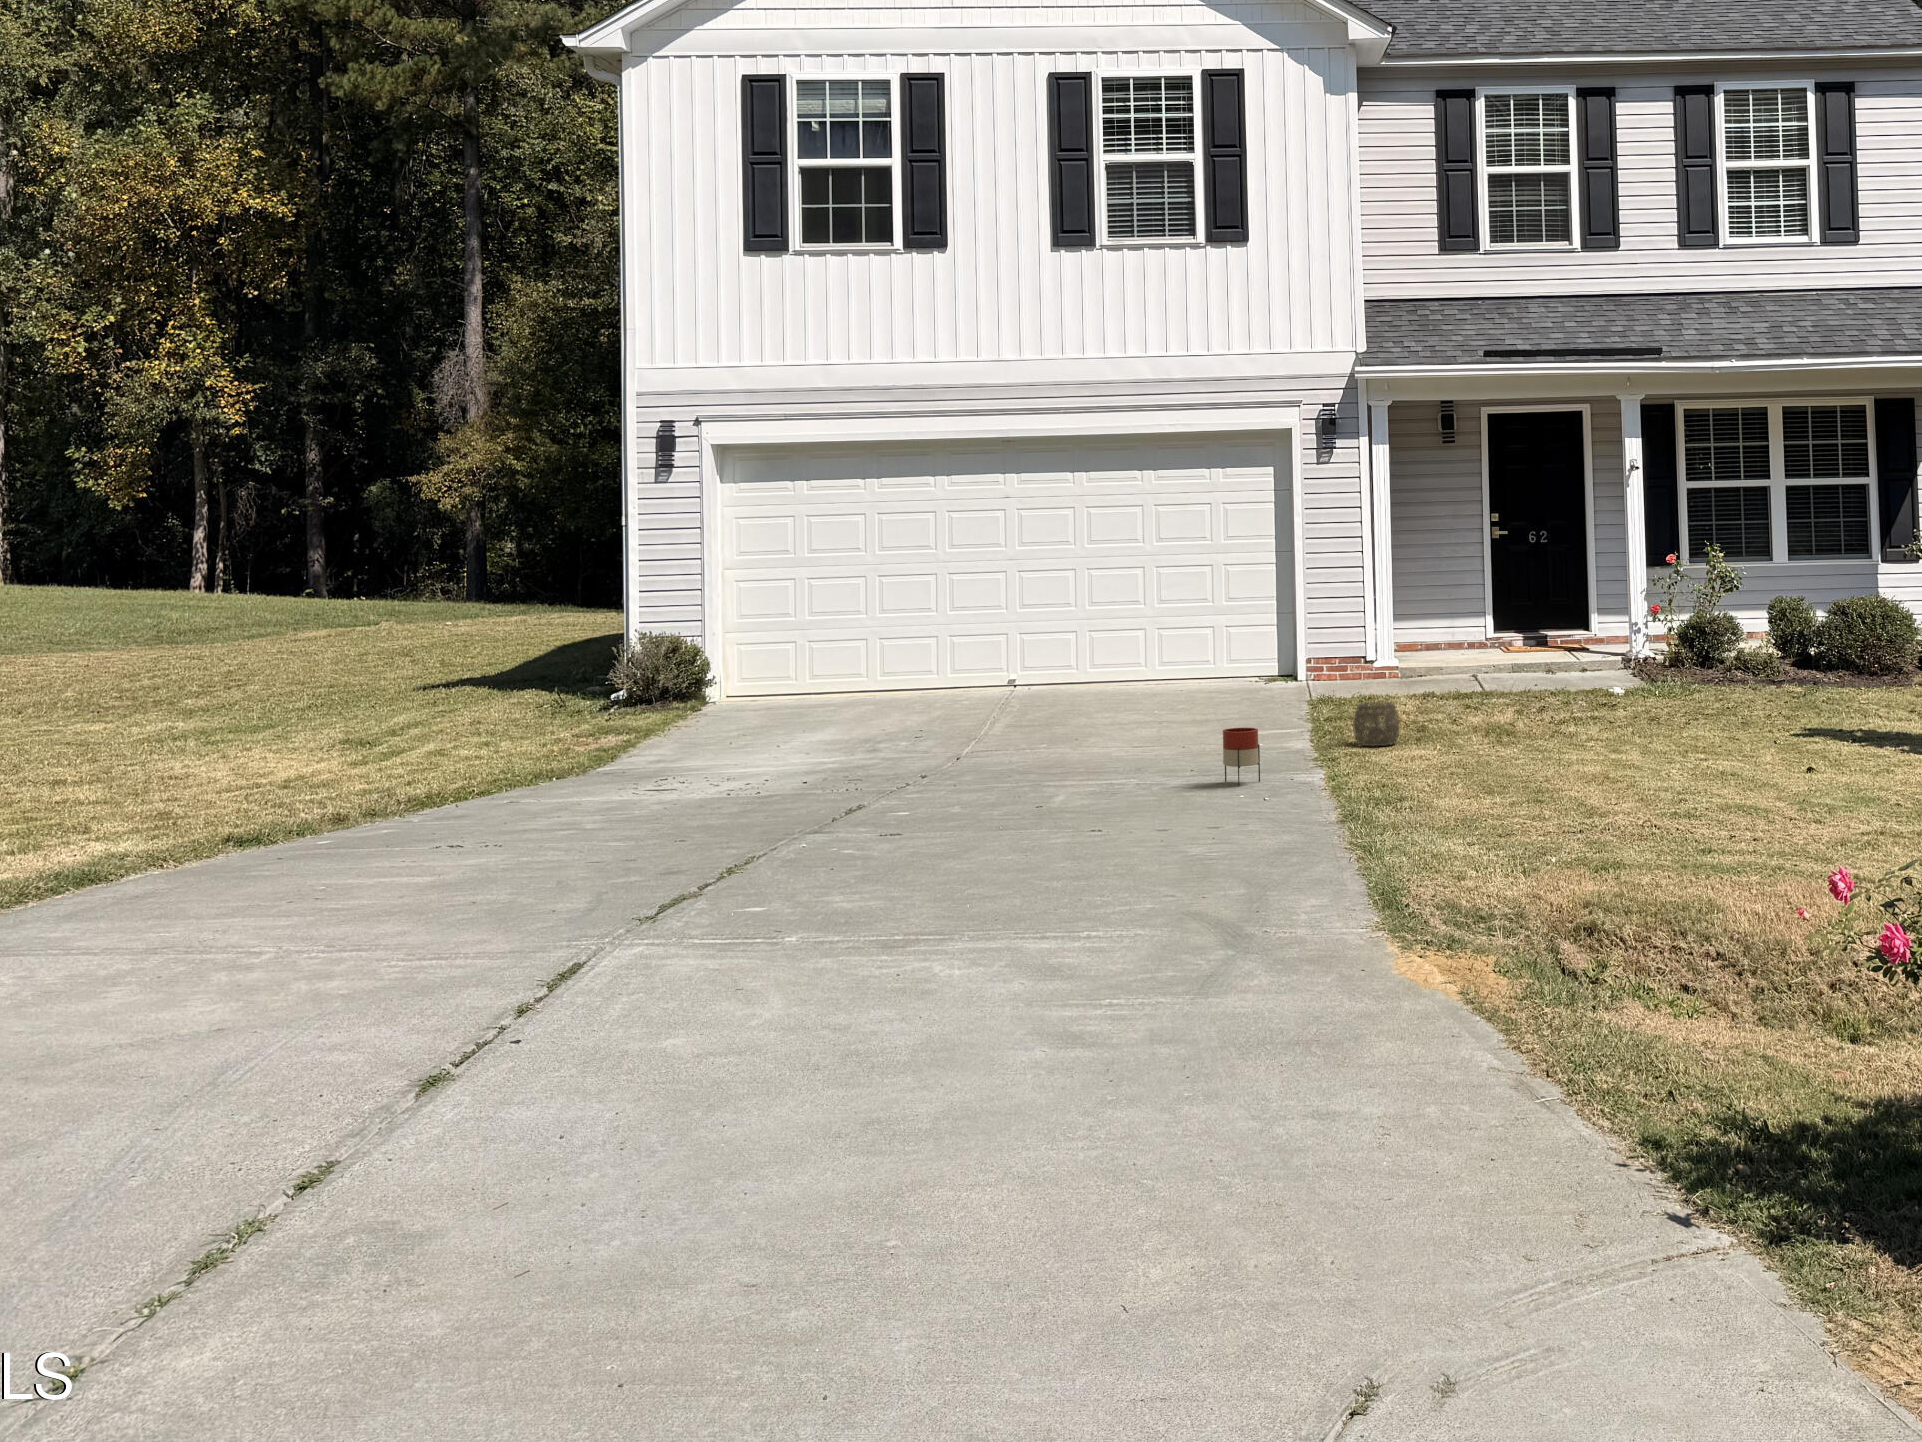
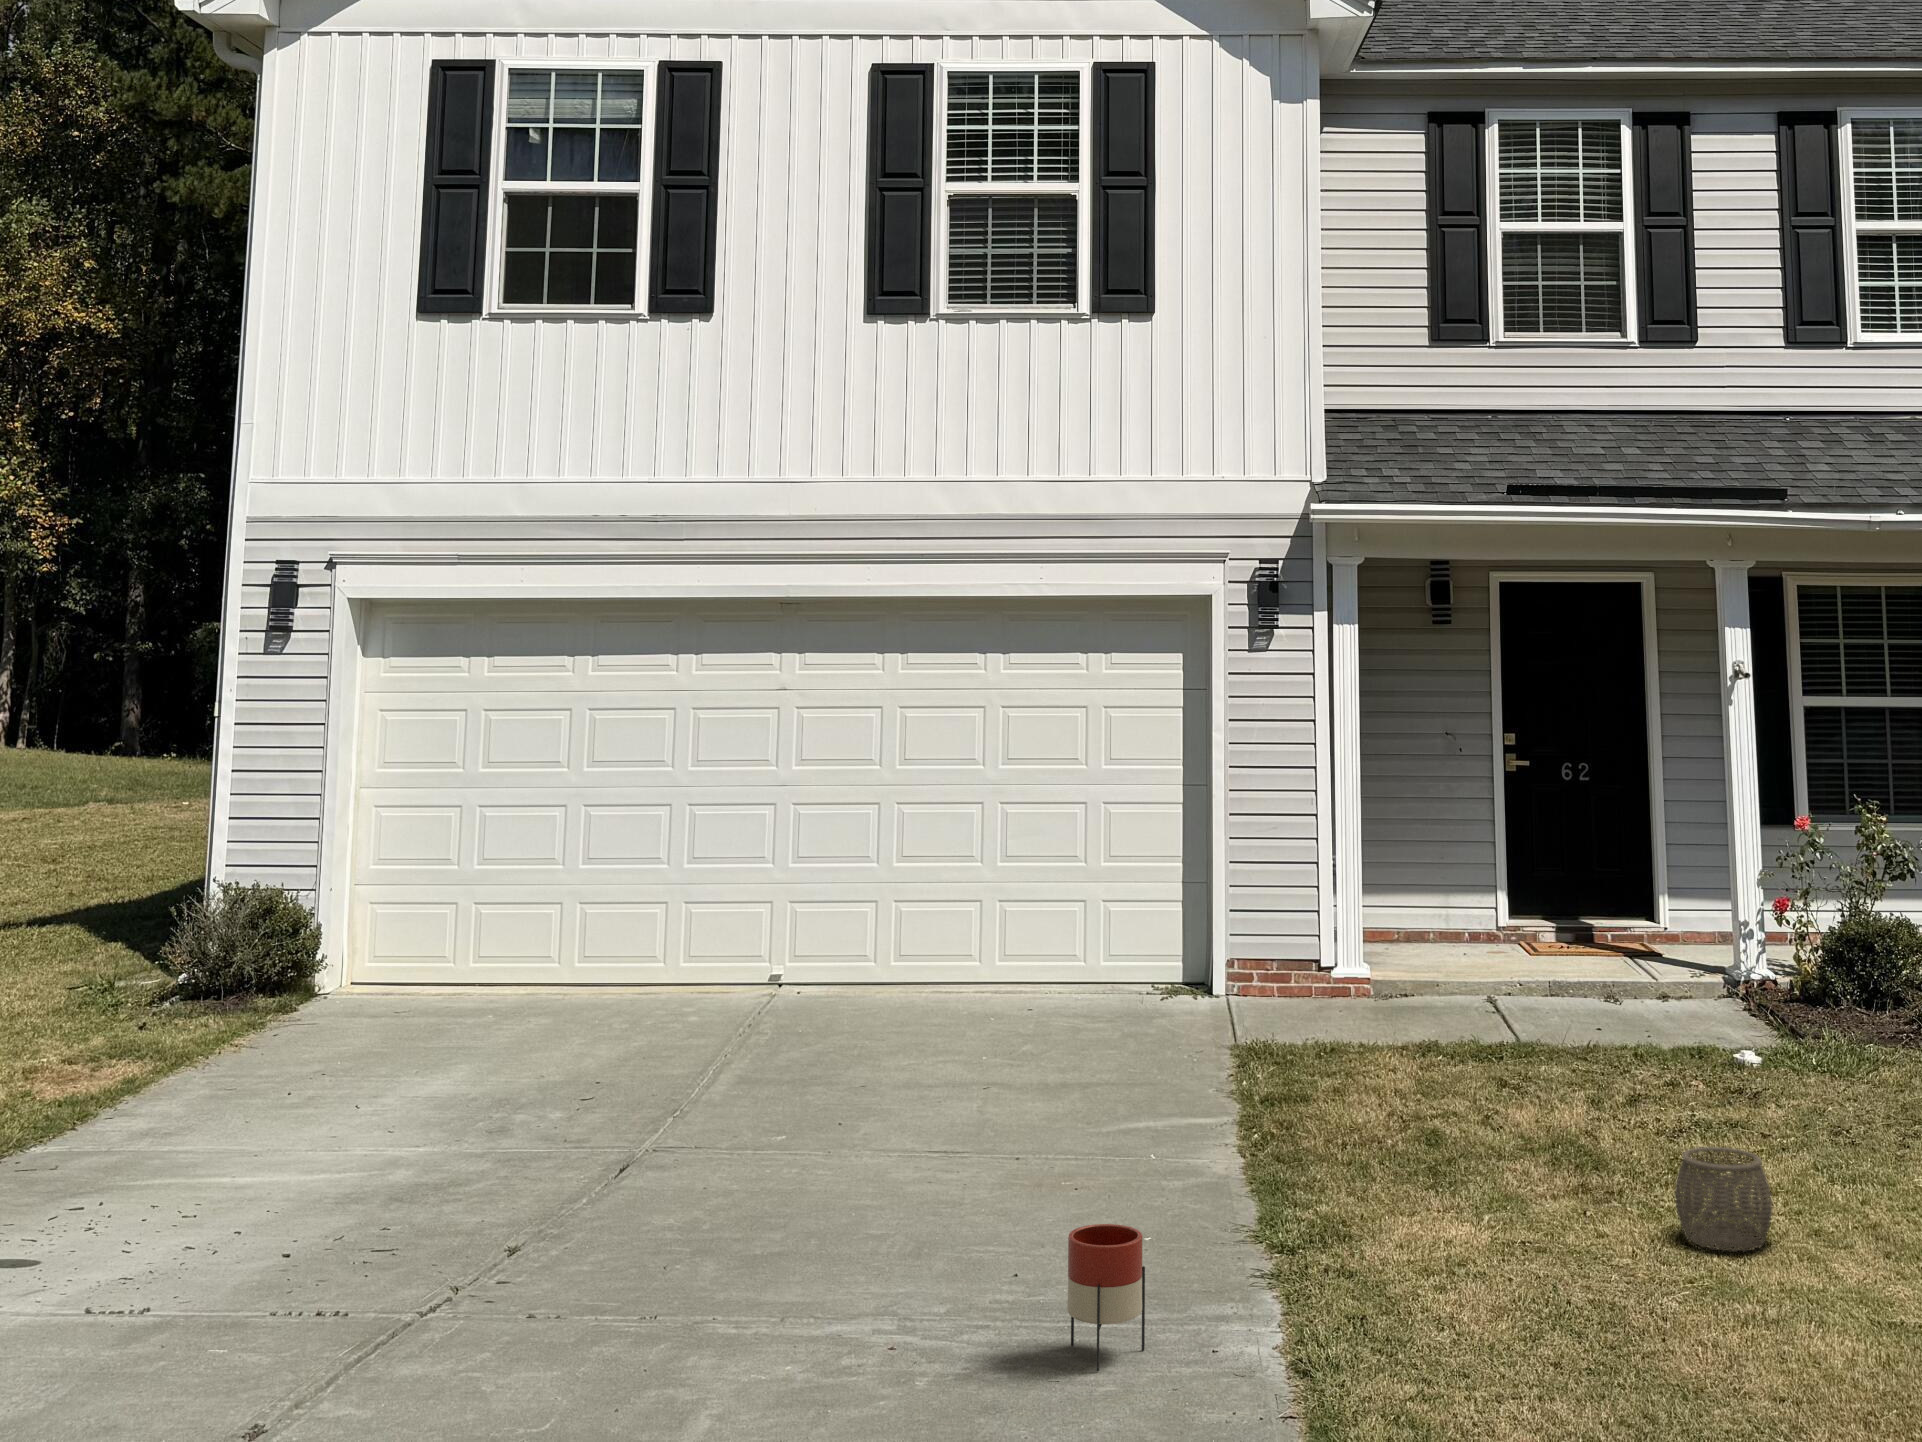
woven basket: present [1353,702,1400,747] -> present [1675,1146,1773,1252]

